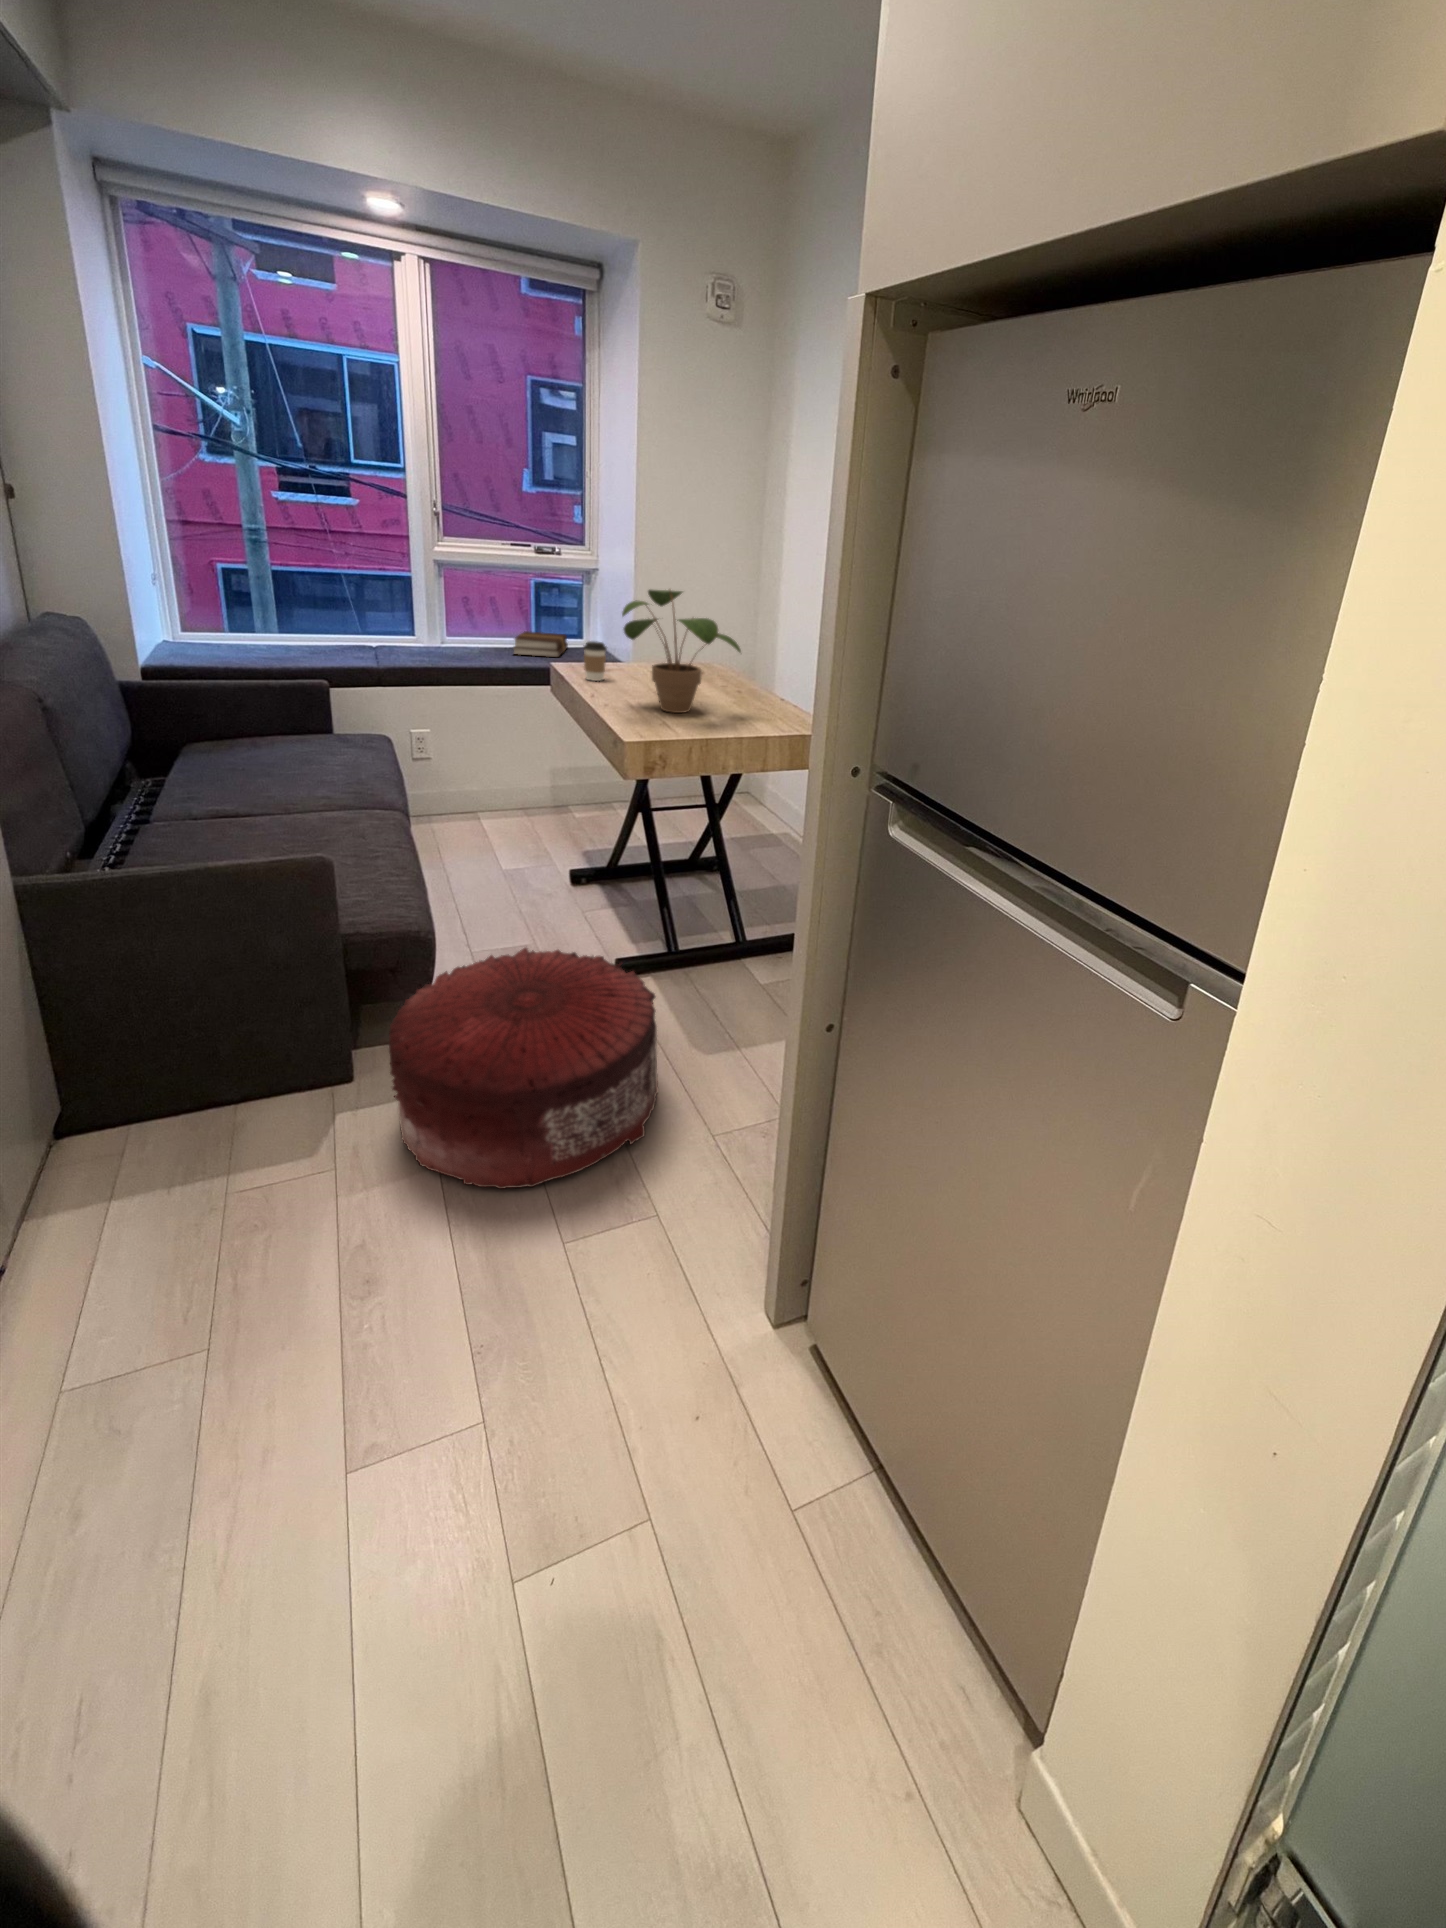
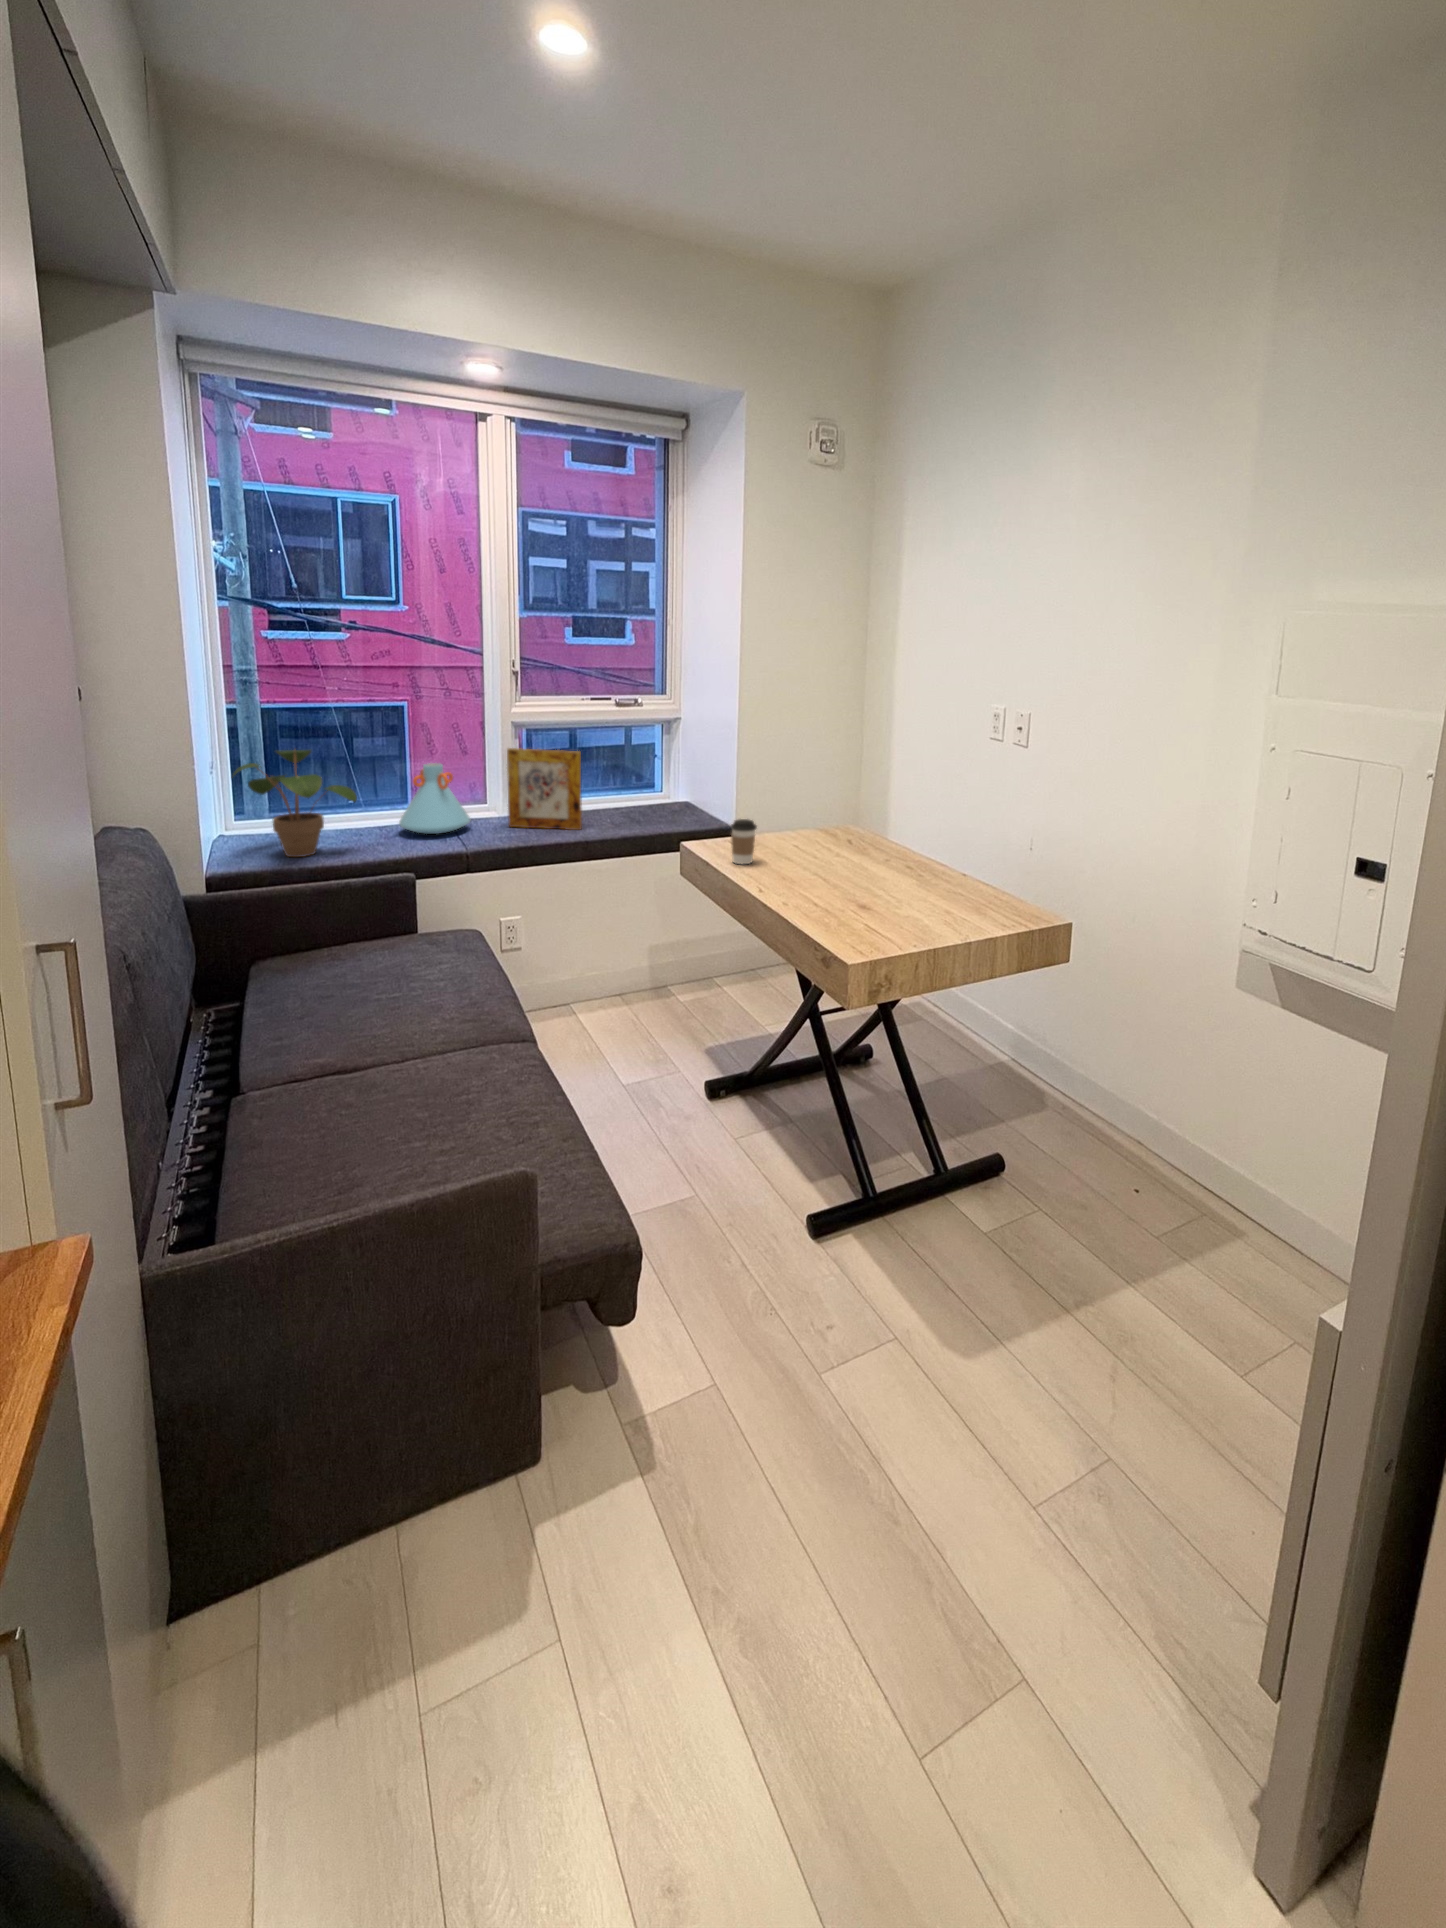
picture frame: none [423,581,493,661] -> present [507,748,582,830]
vase: none [327,590,393,655] -> present [399,763,470,834]
potted plant: present [622,590,741,713] -> present [232,750,357,857]
book: present [513,631,568,657] -> none [599,790,652,819]
pouf: present [389,948,658,1189] -> none [622,1239,959,1664]

